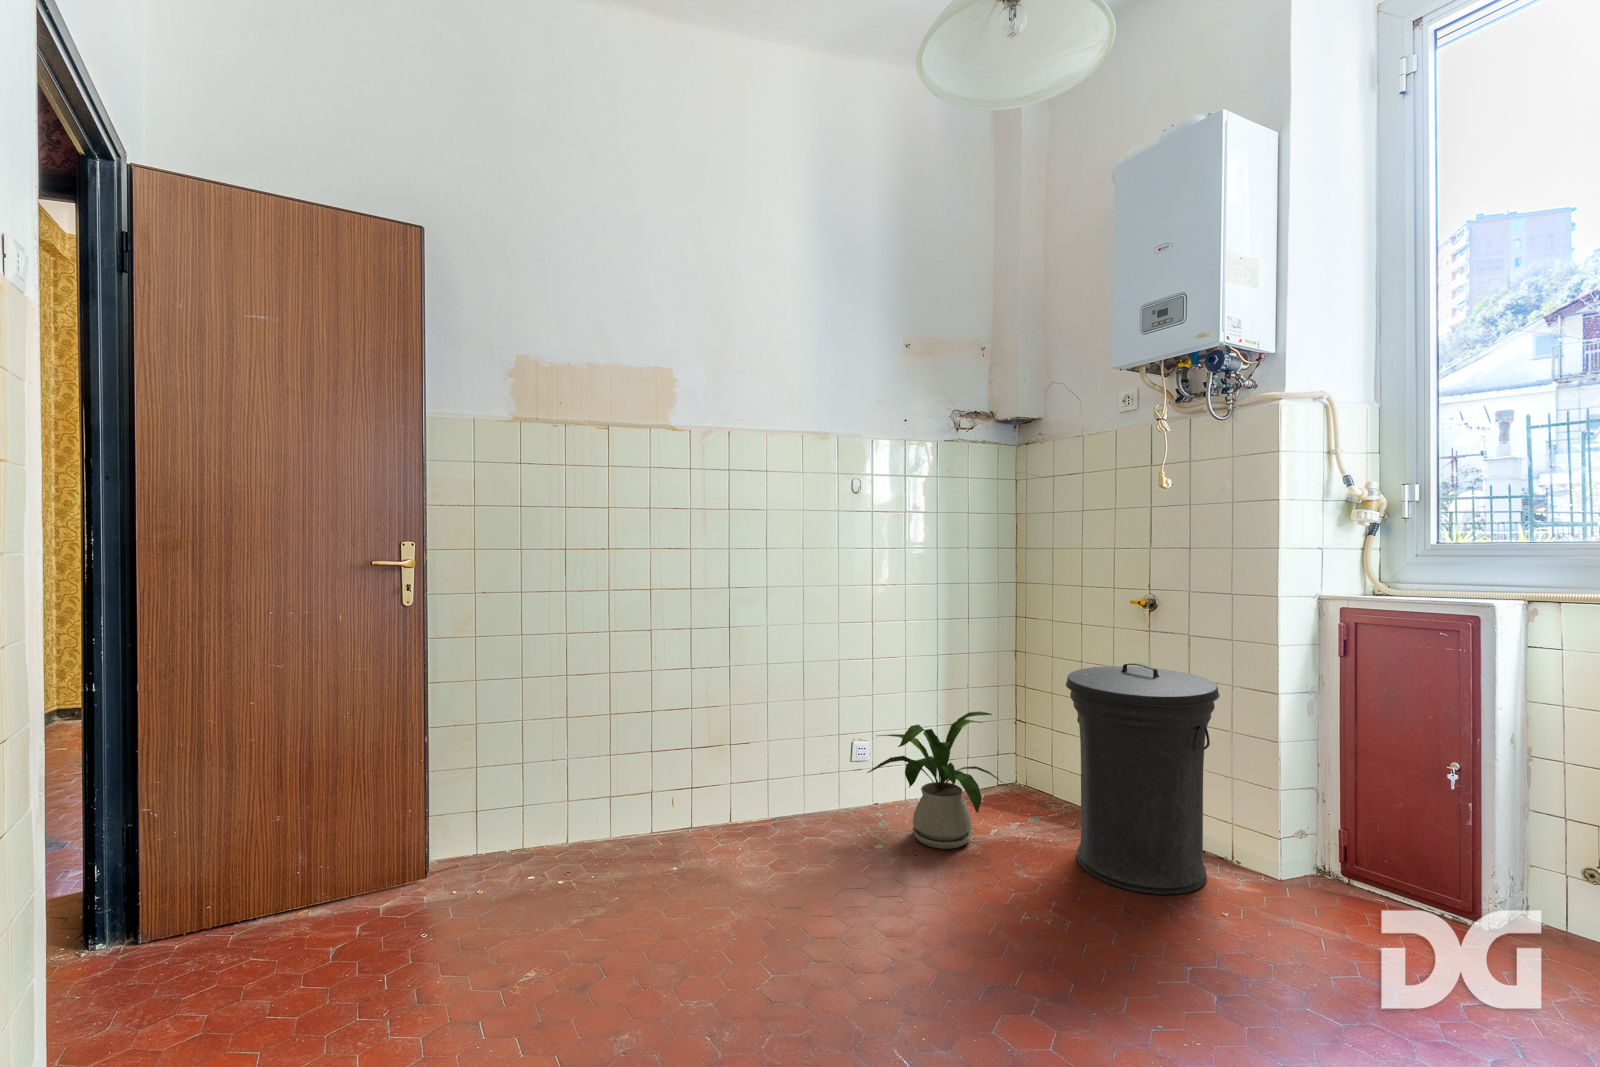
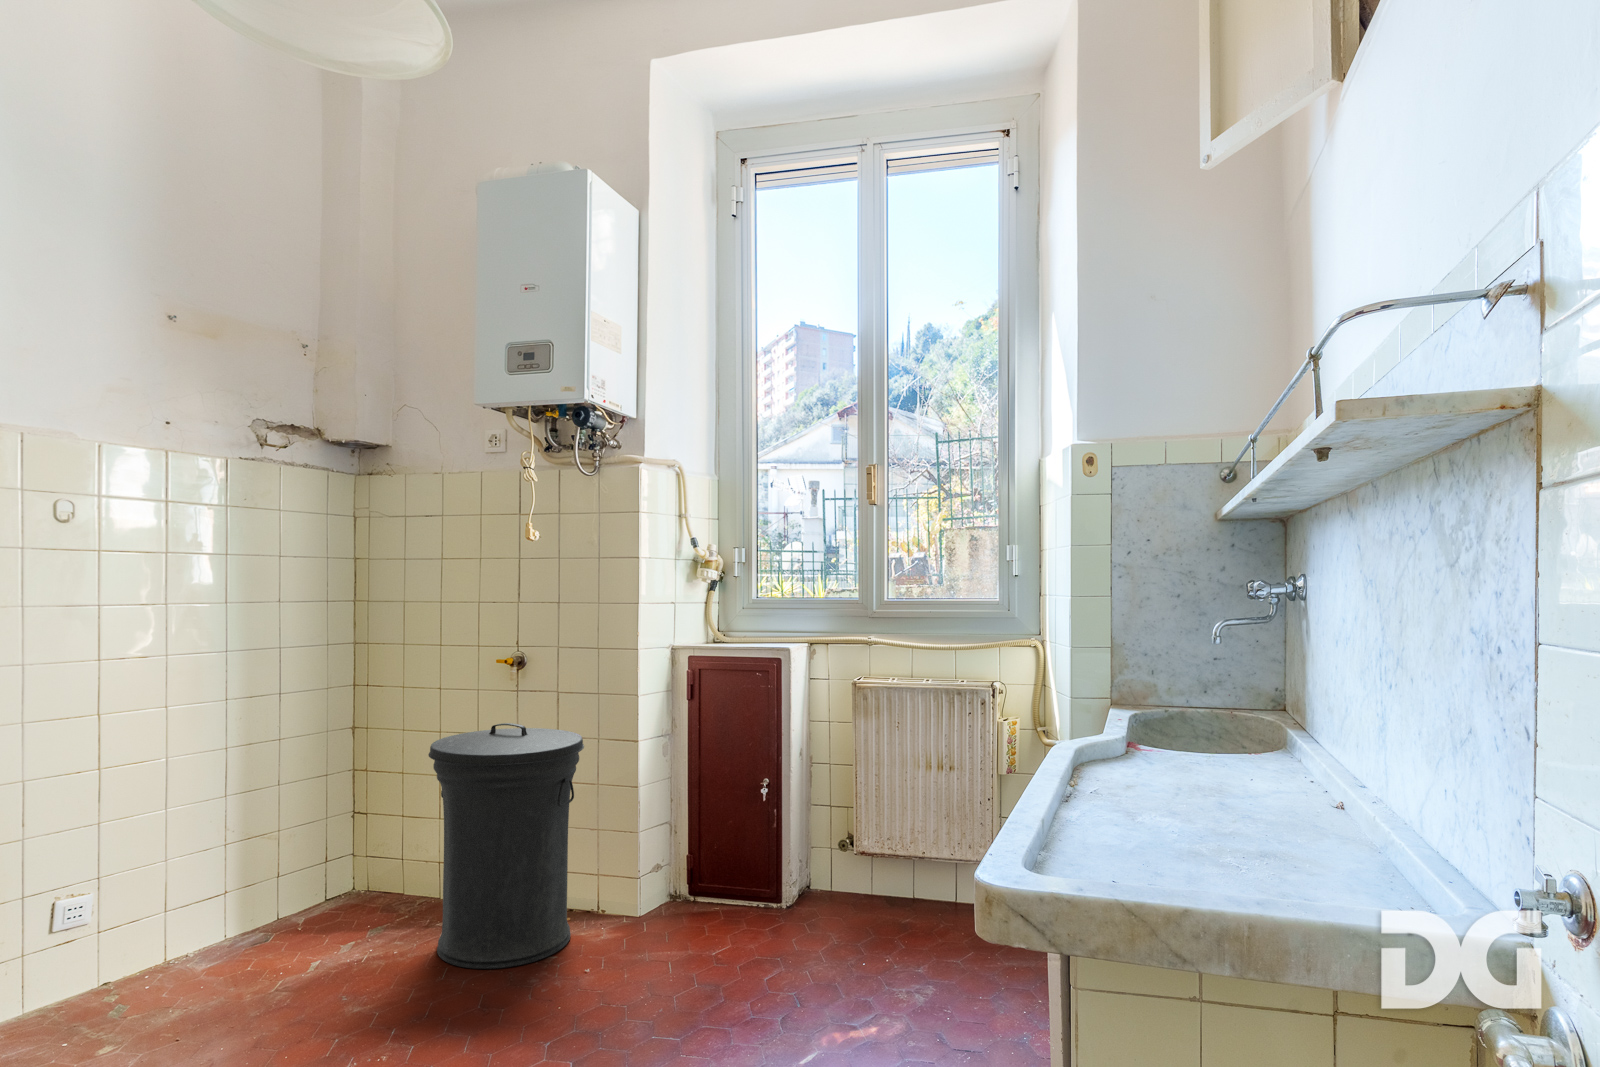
house plant: present [867,711,1012,849] -> none [151,801,364,986]

